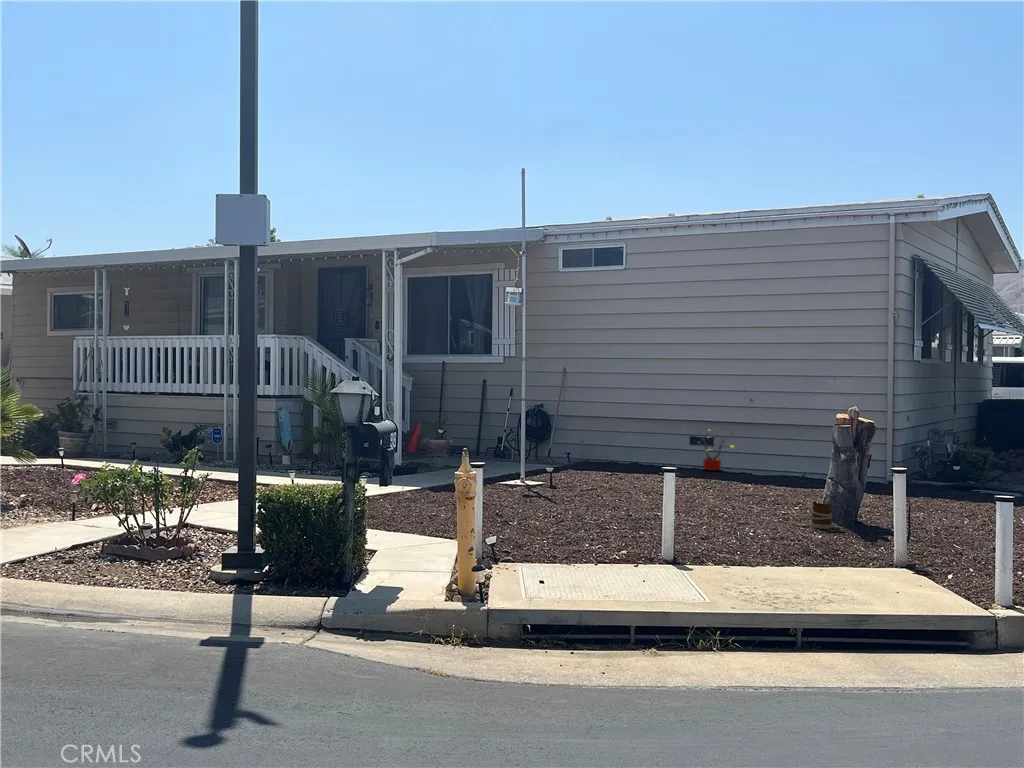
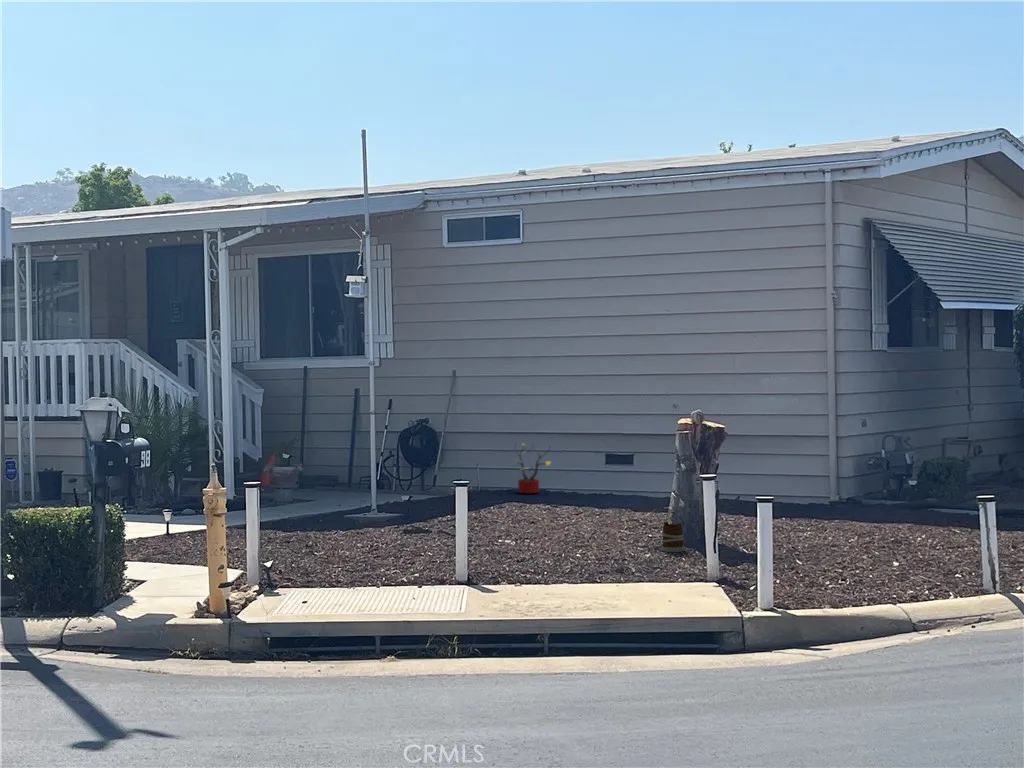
decorative plant: present [703,434,734,470] -> present [515,446,551,493]

